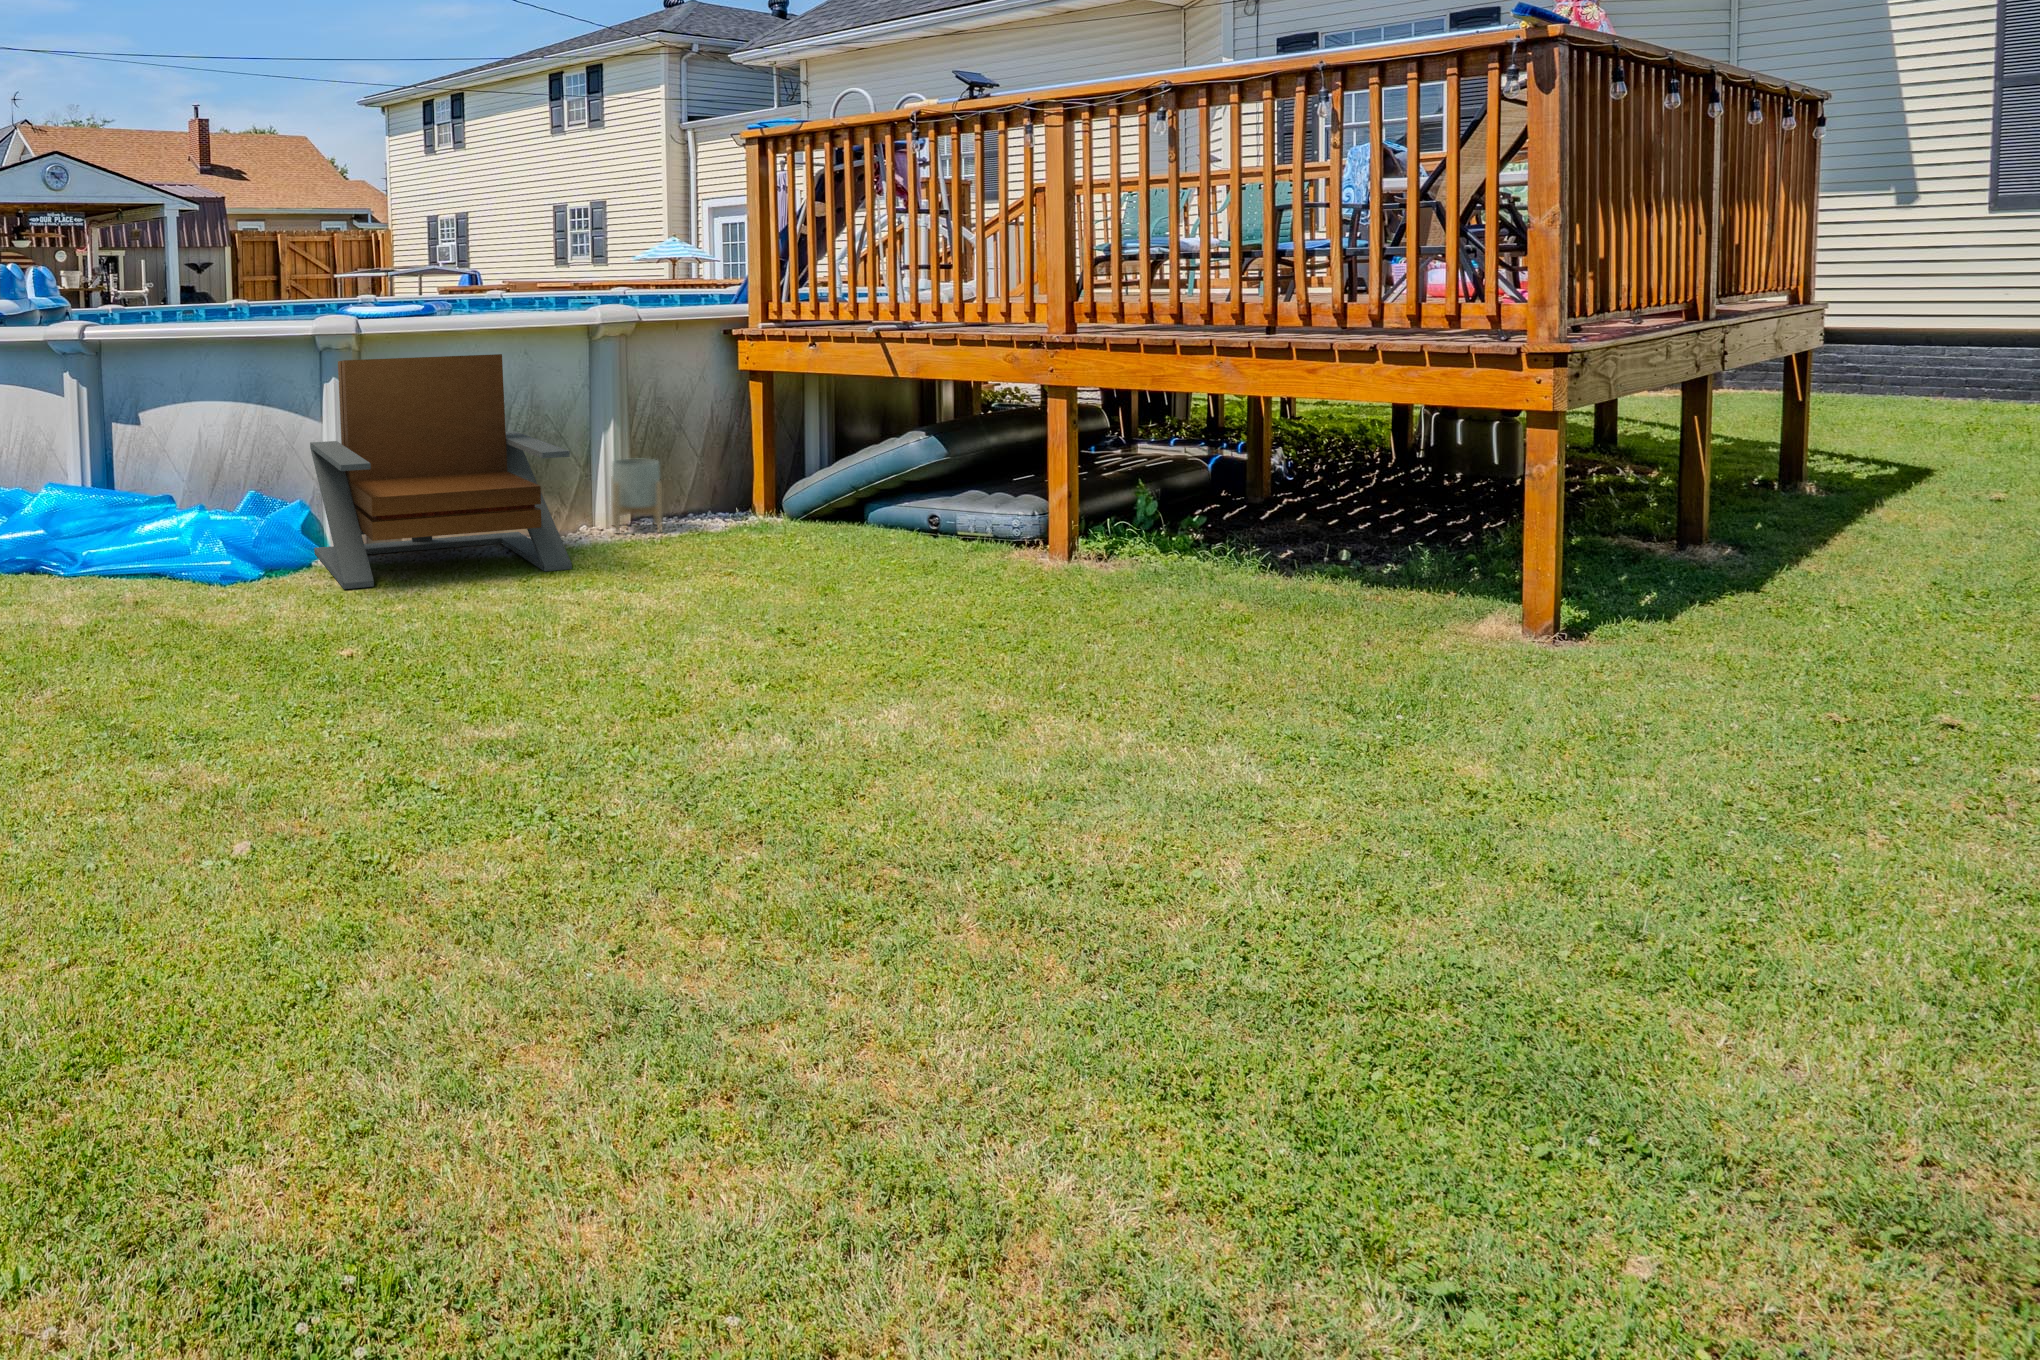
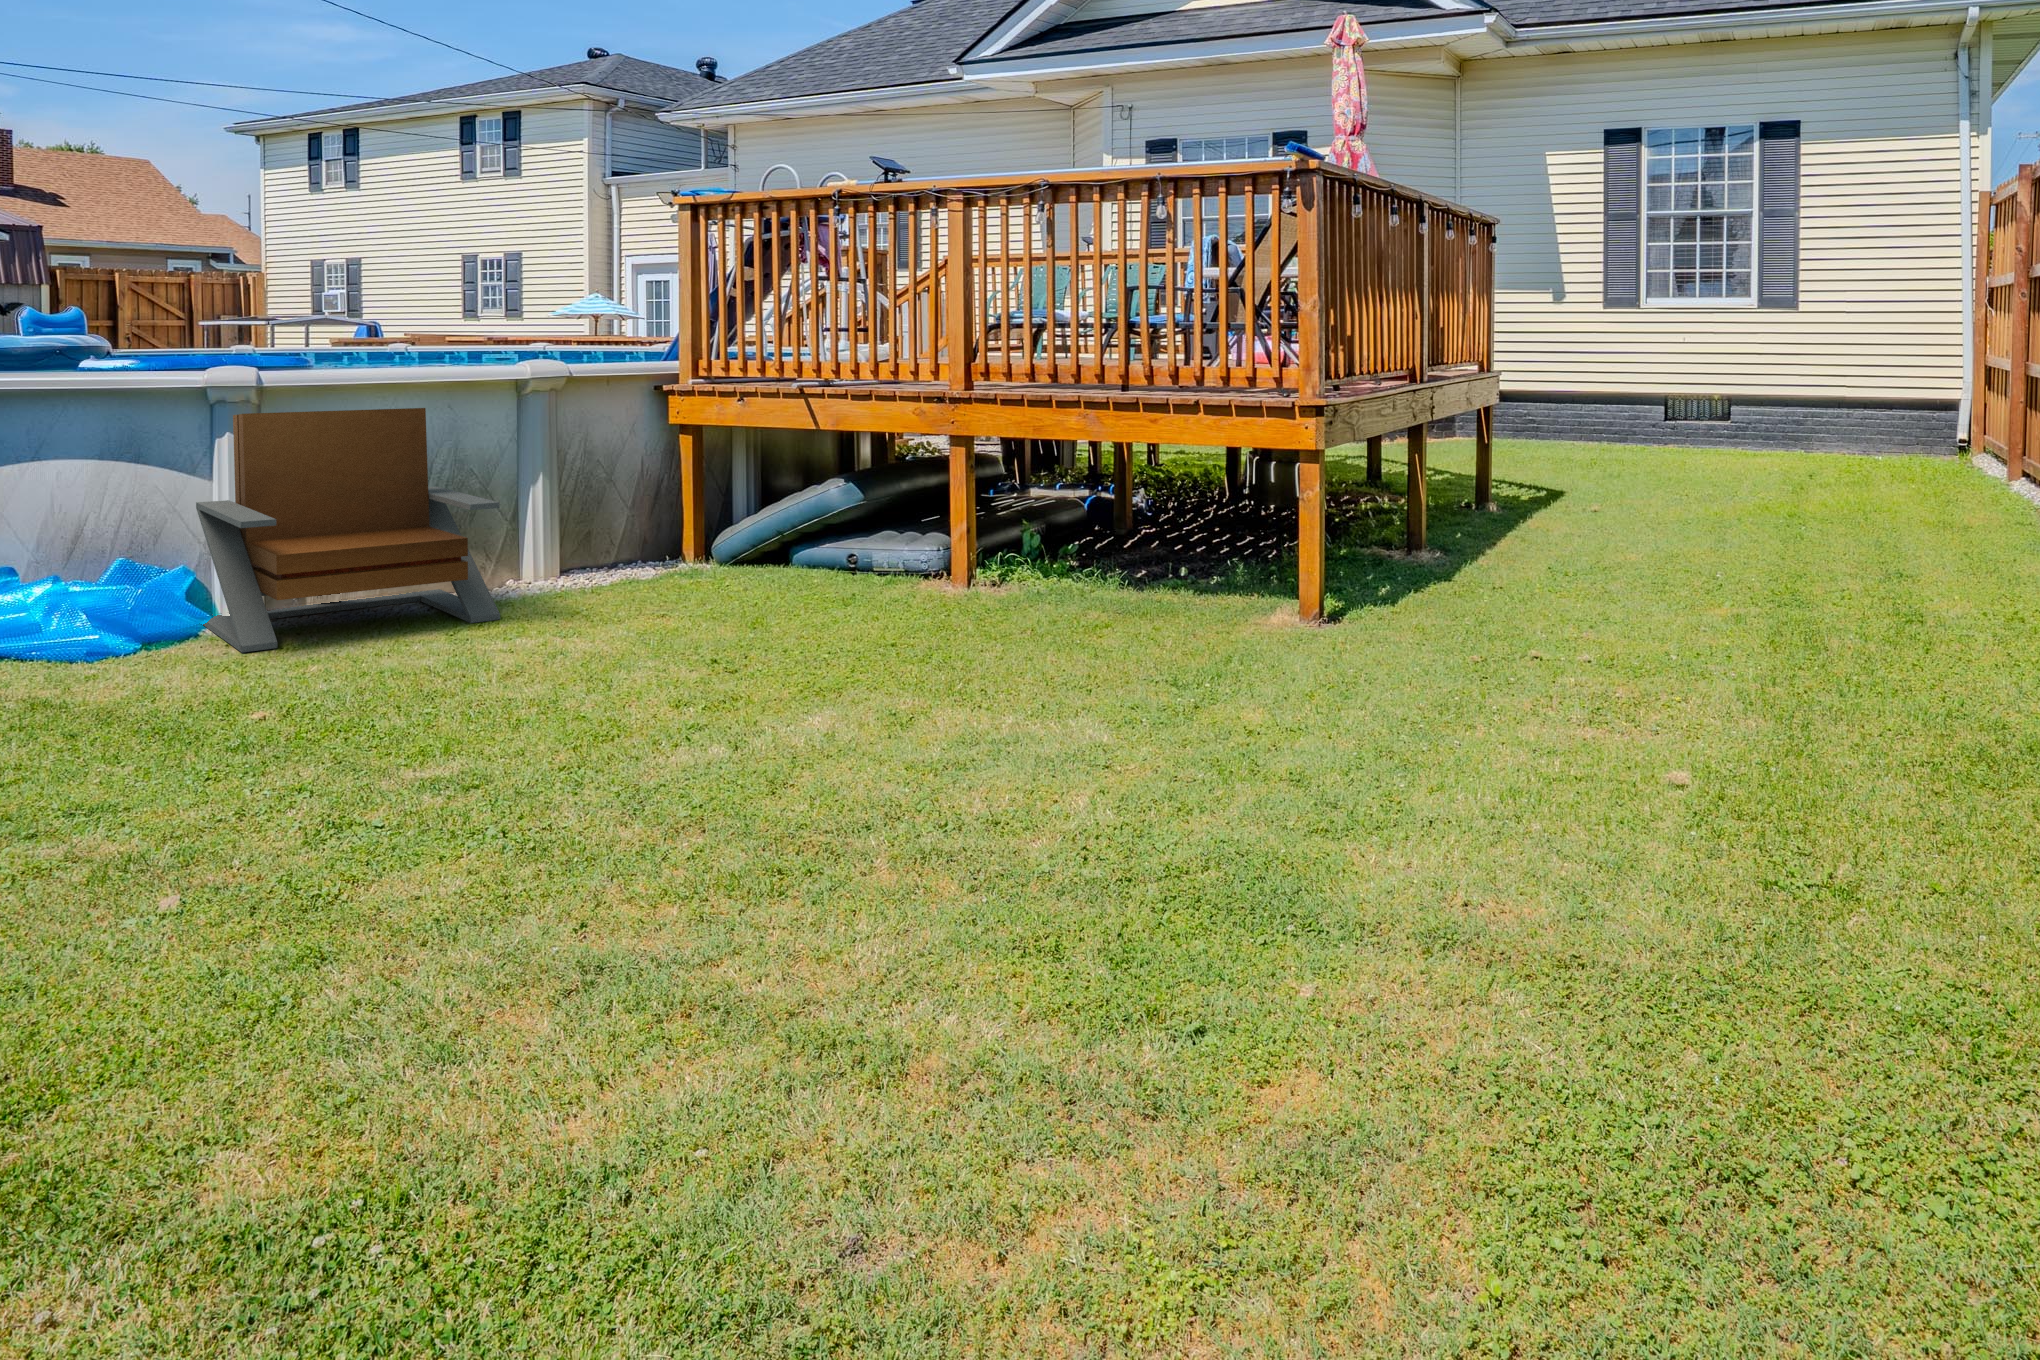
planter: present [611,459,663,533] -> none [541,512,595,586]

